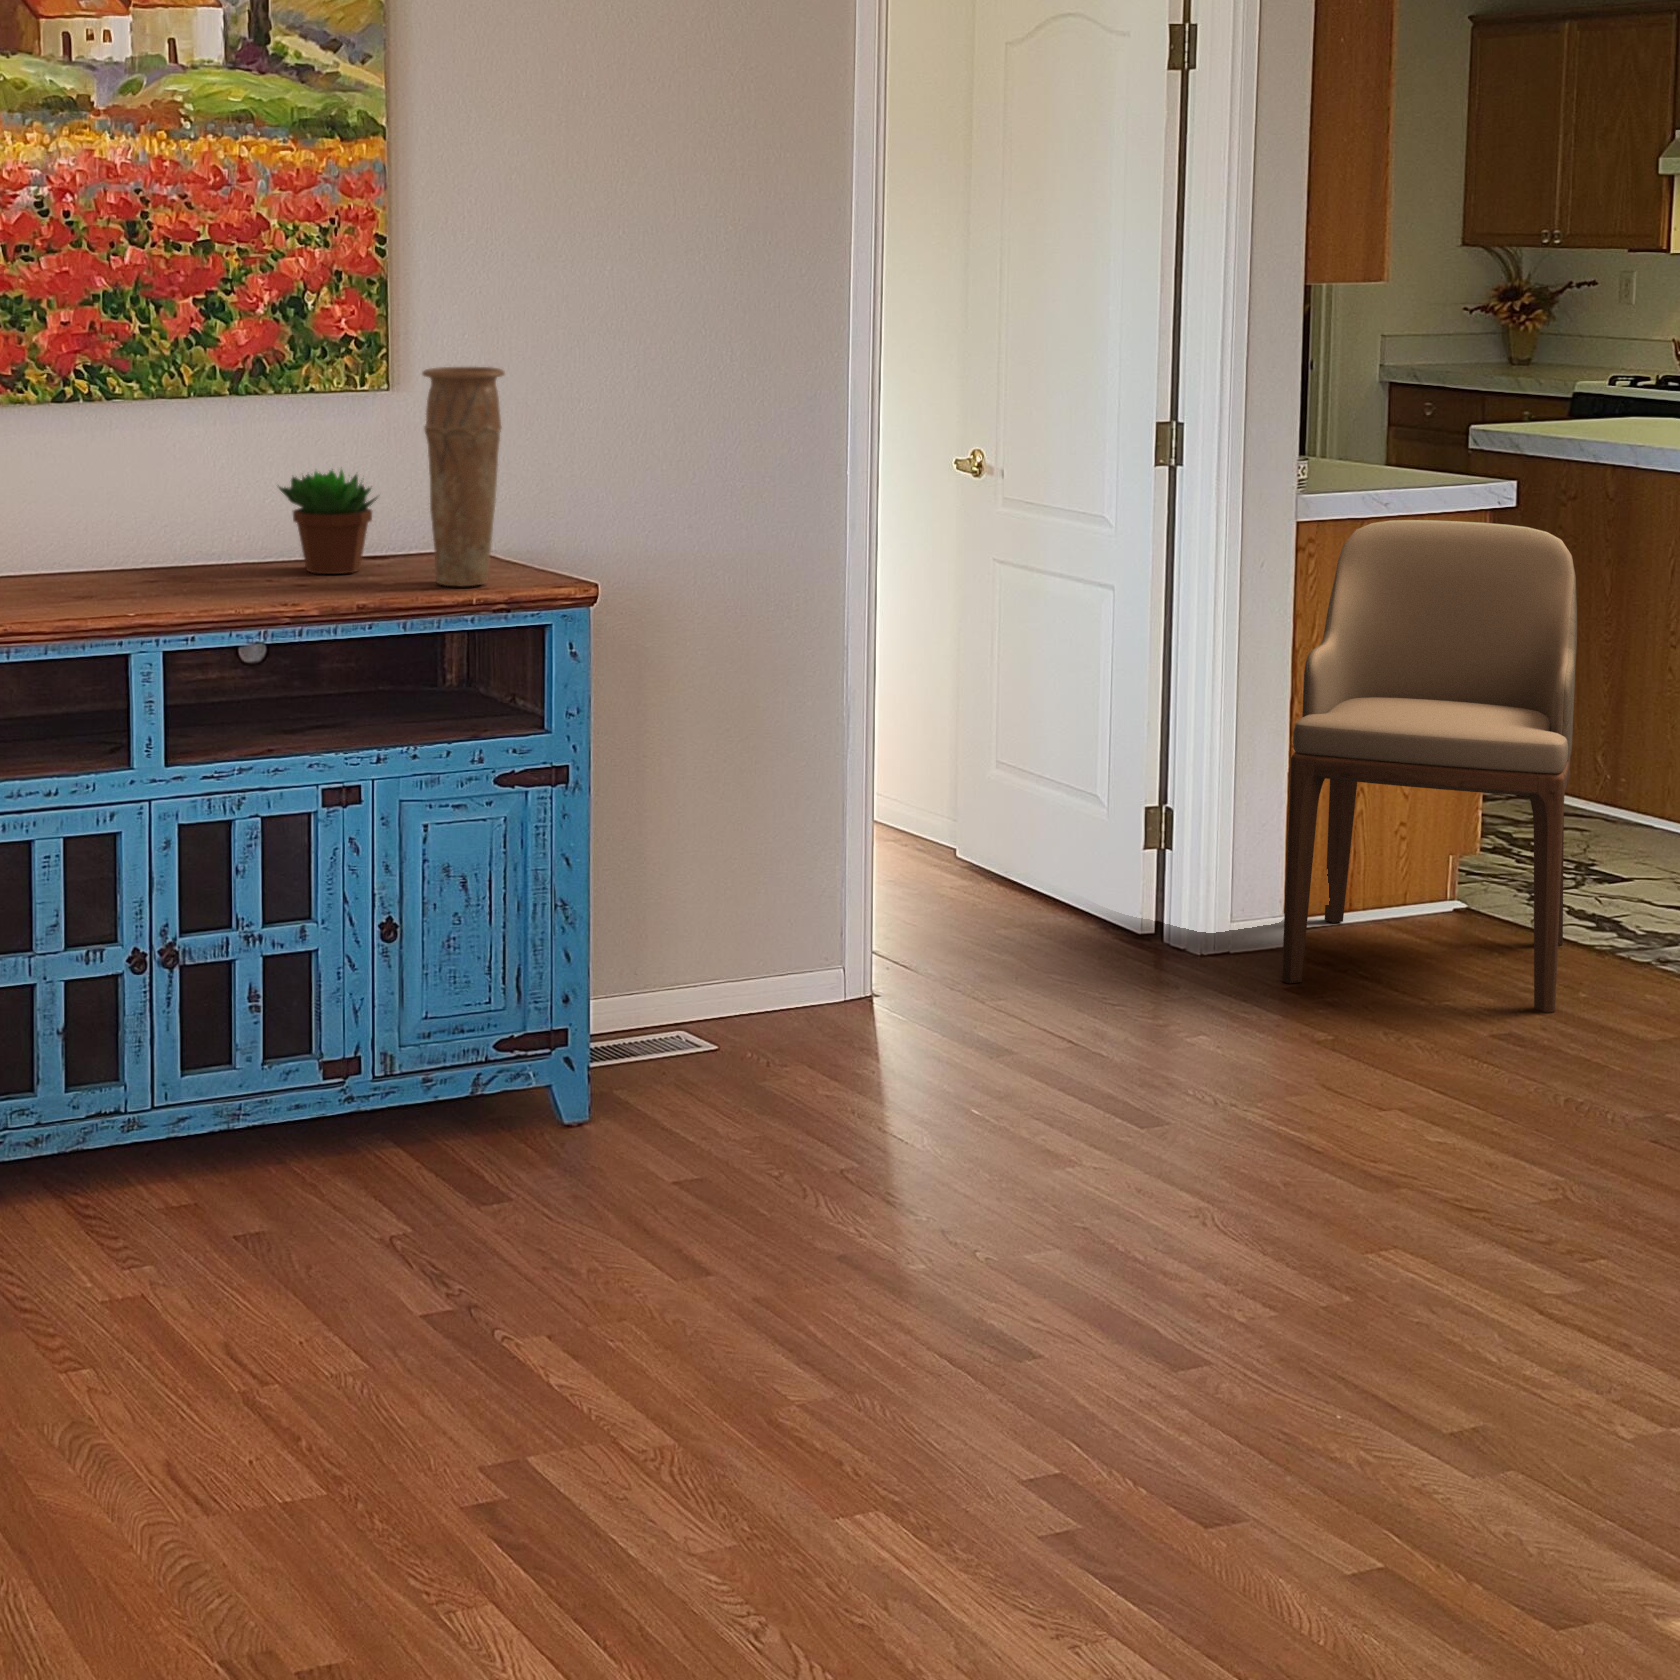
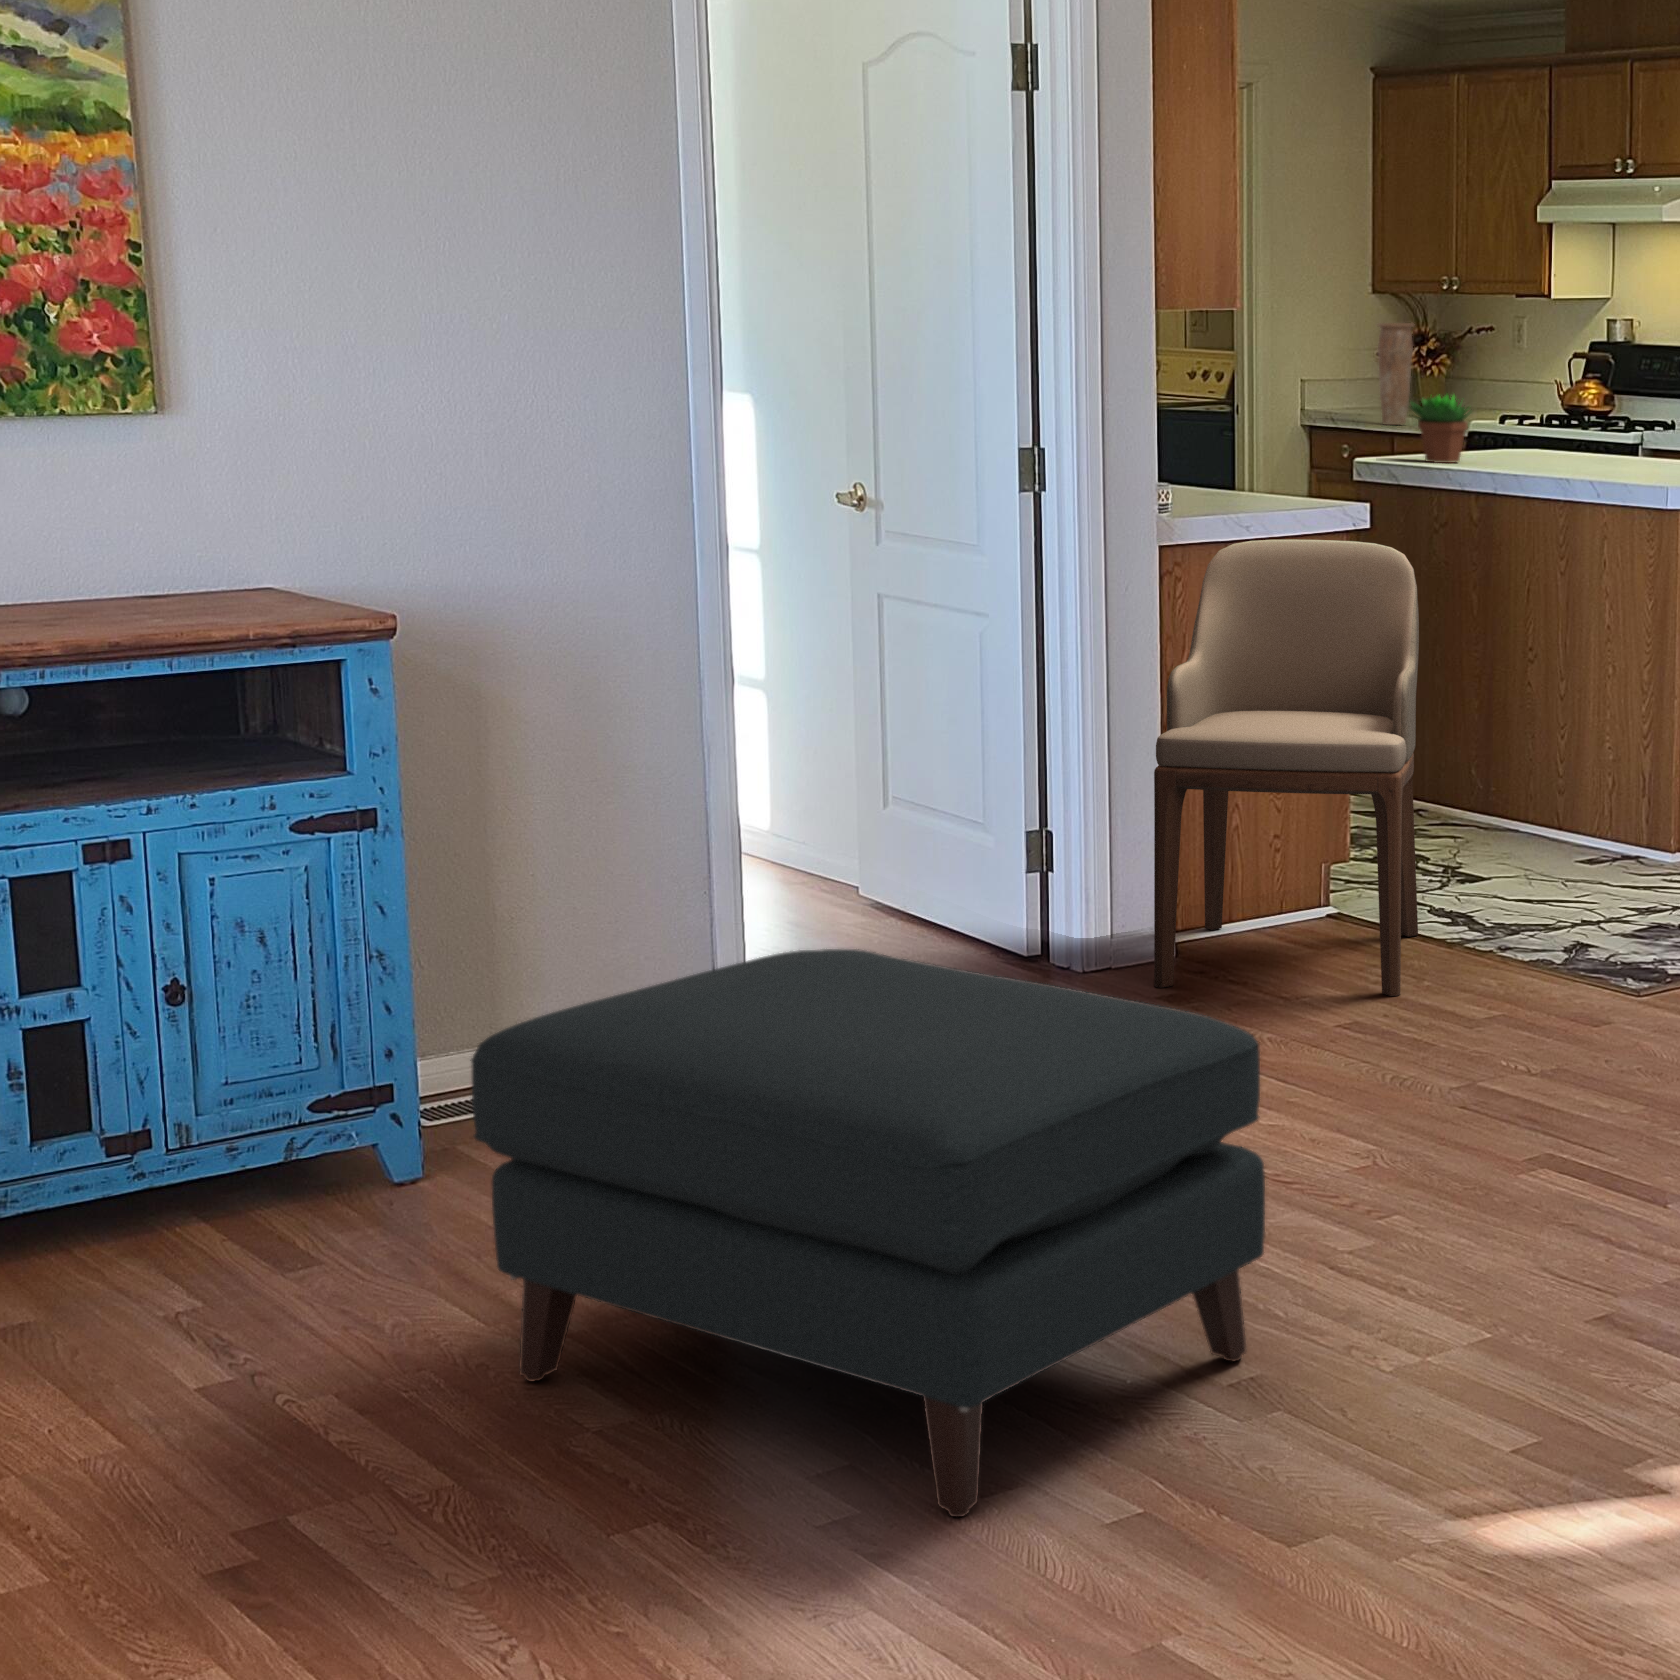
vase: present [422,367,505,587] -> present [1378,323,1413,425]
succulent plant: present [279,469,377,574] -> present [1410,395,1471,463]
ottoman: none [691,938,1491,1548] -> present [470,949,1265,1517]

